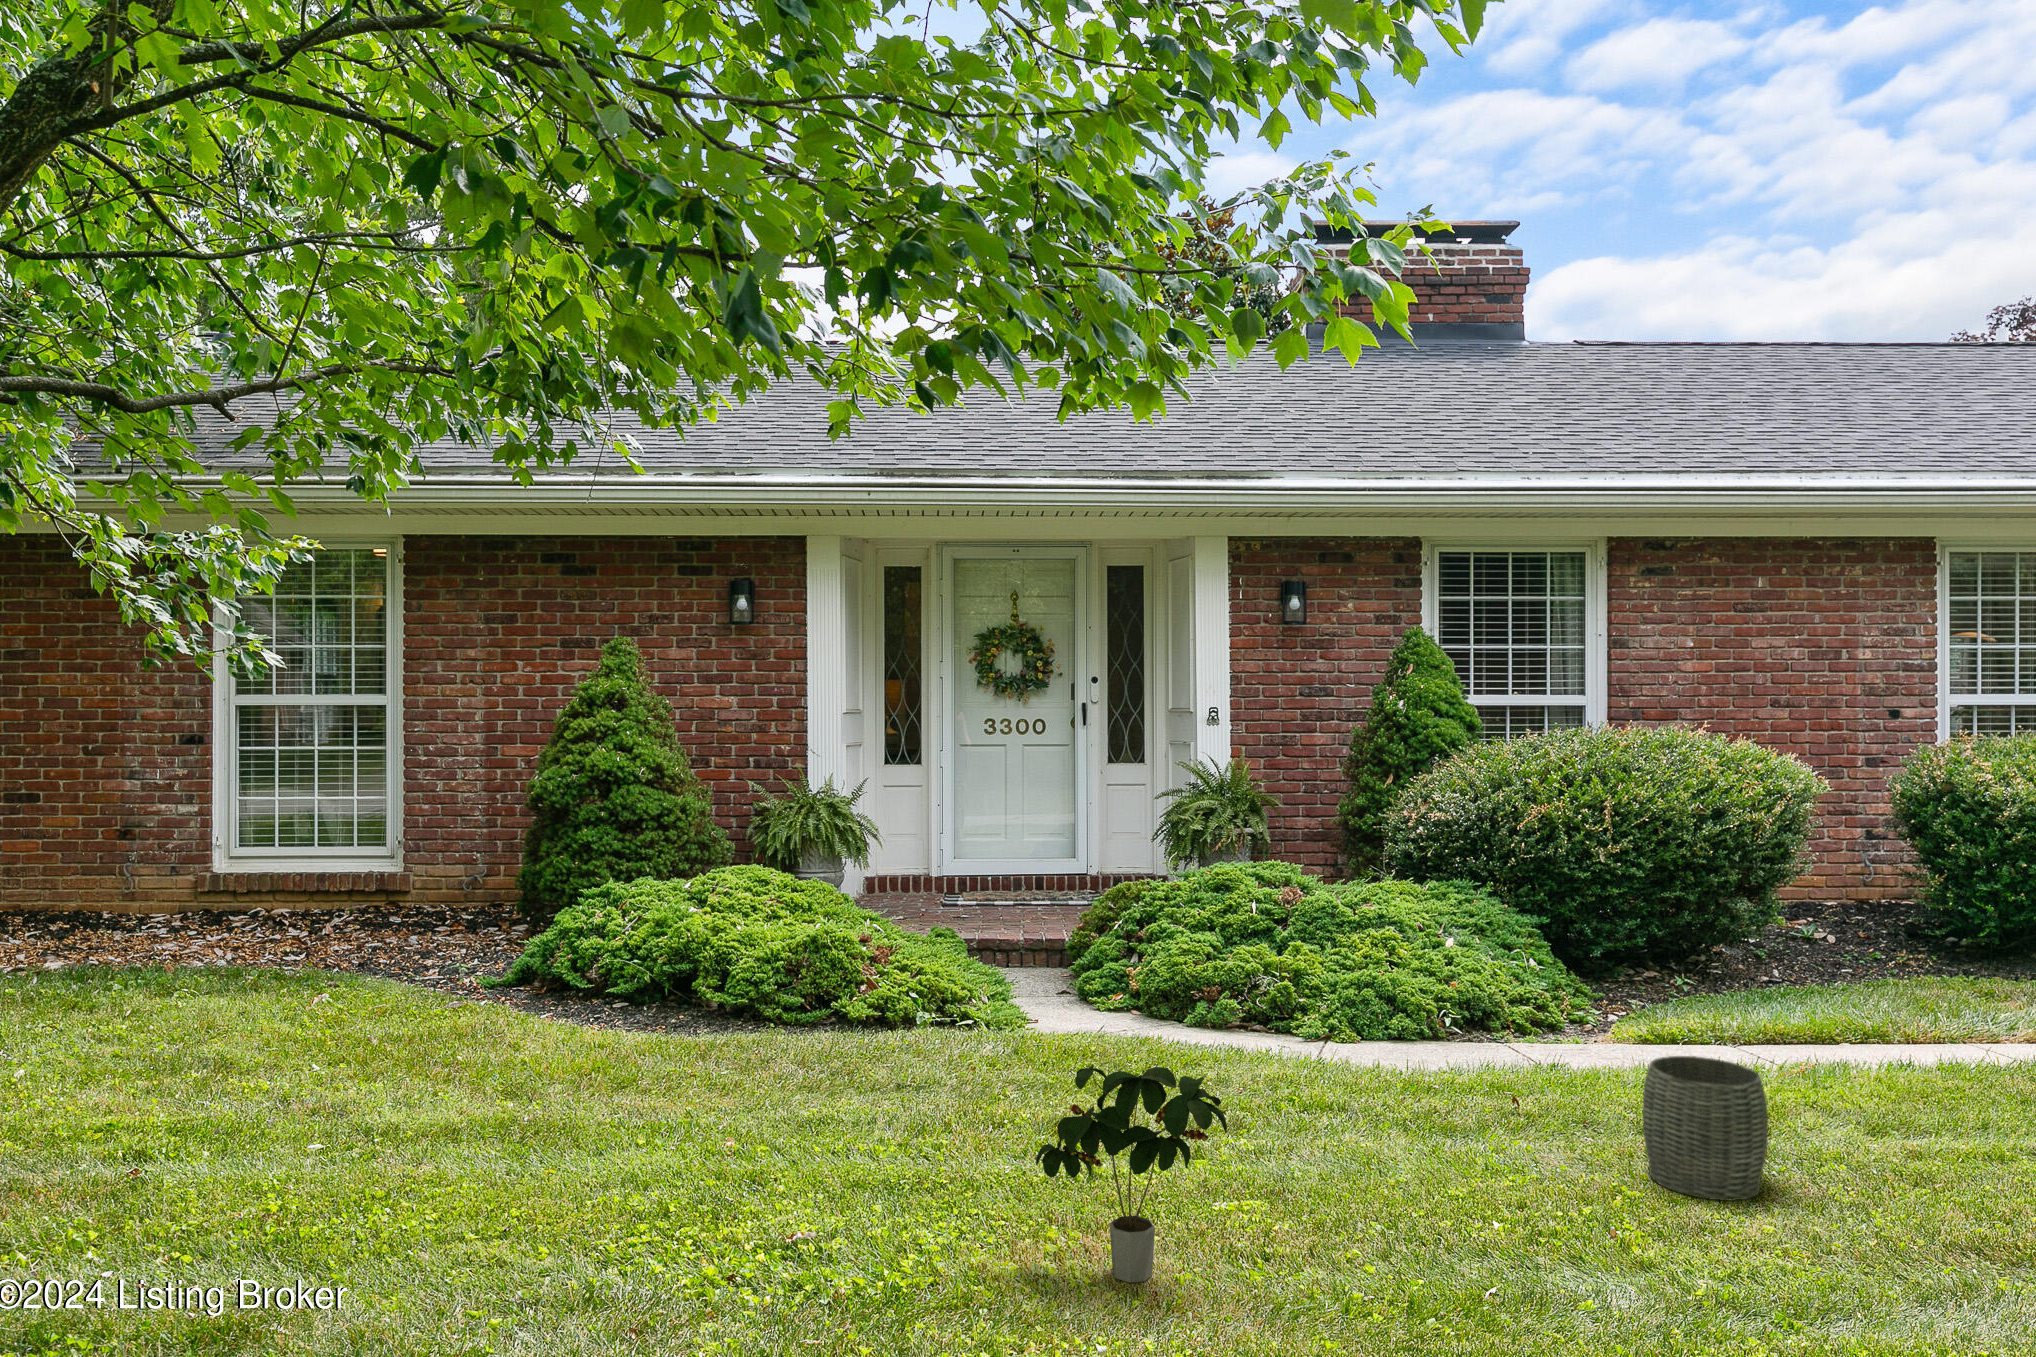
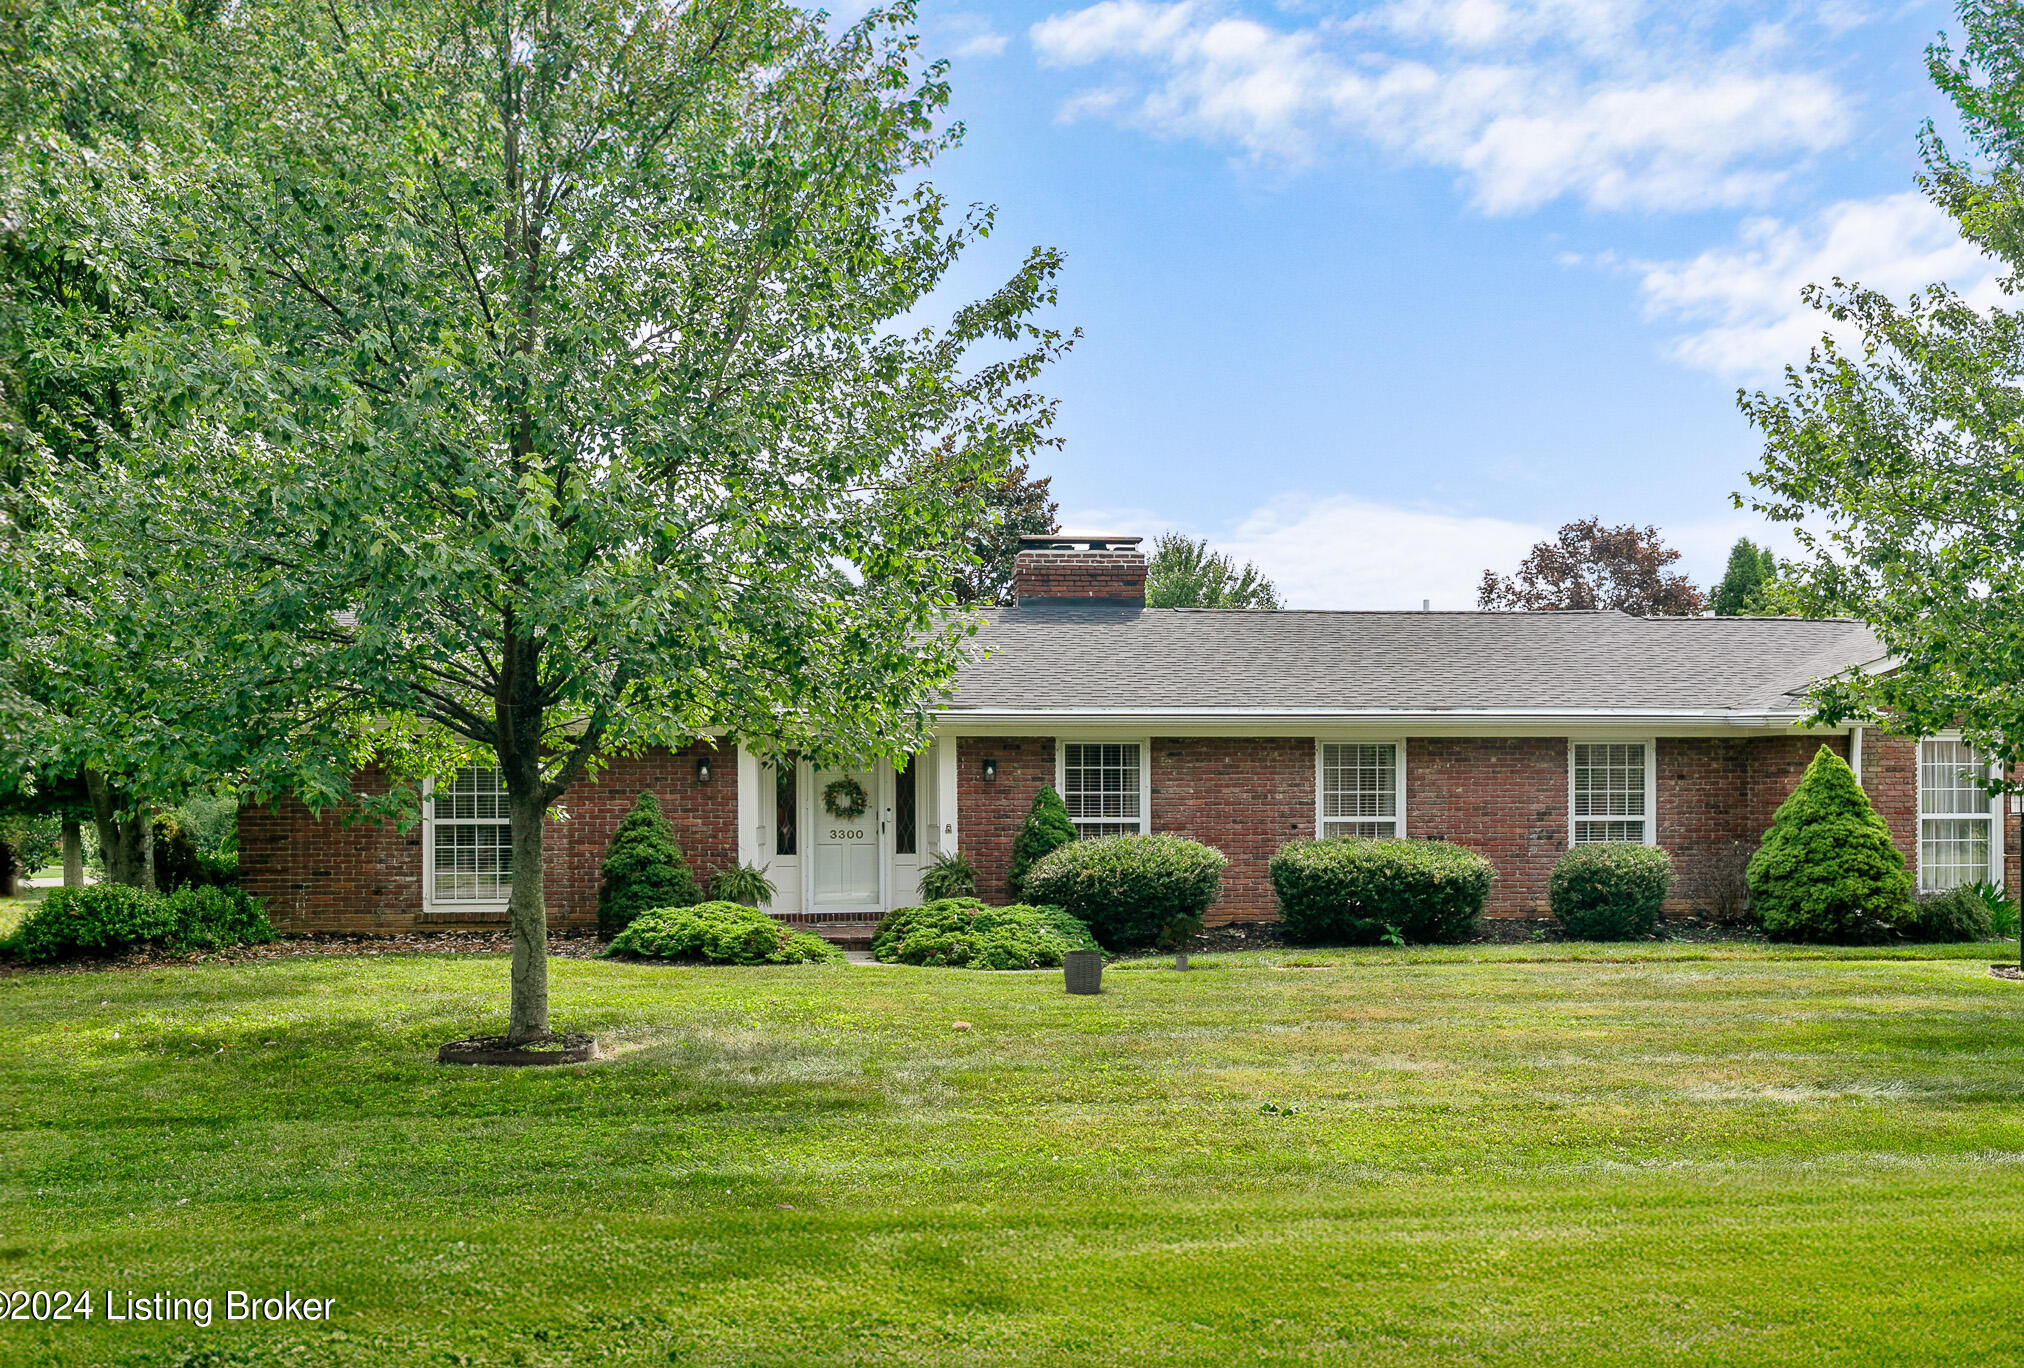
potted plant: present [1036,1065,1227,1283] -> present [1156,916,1206,971]

